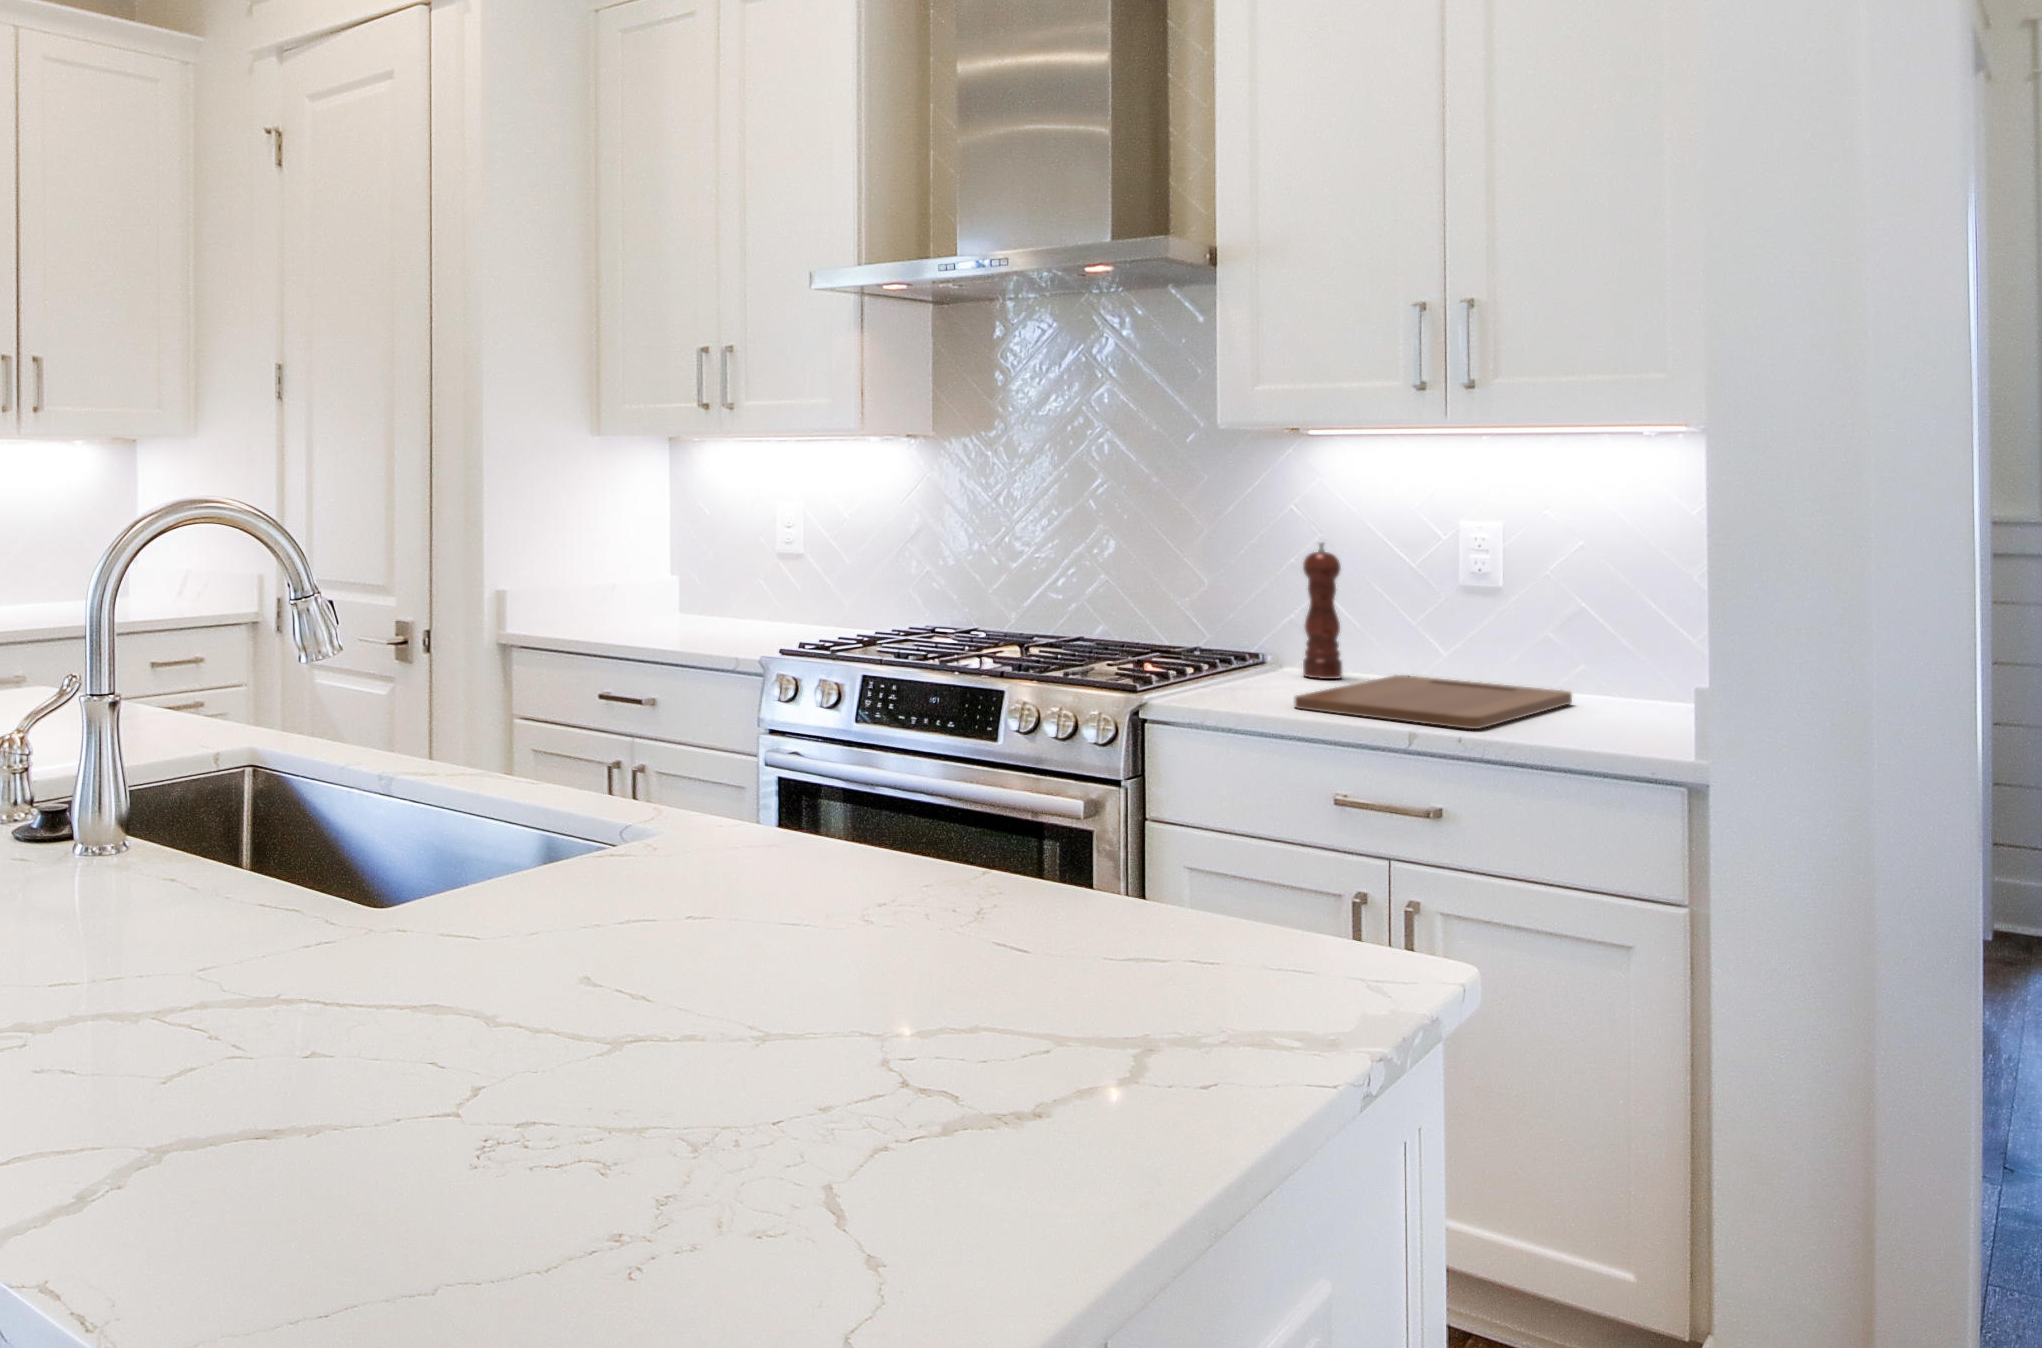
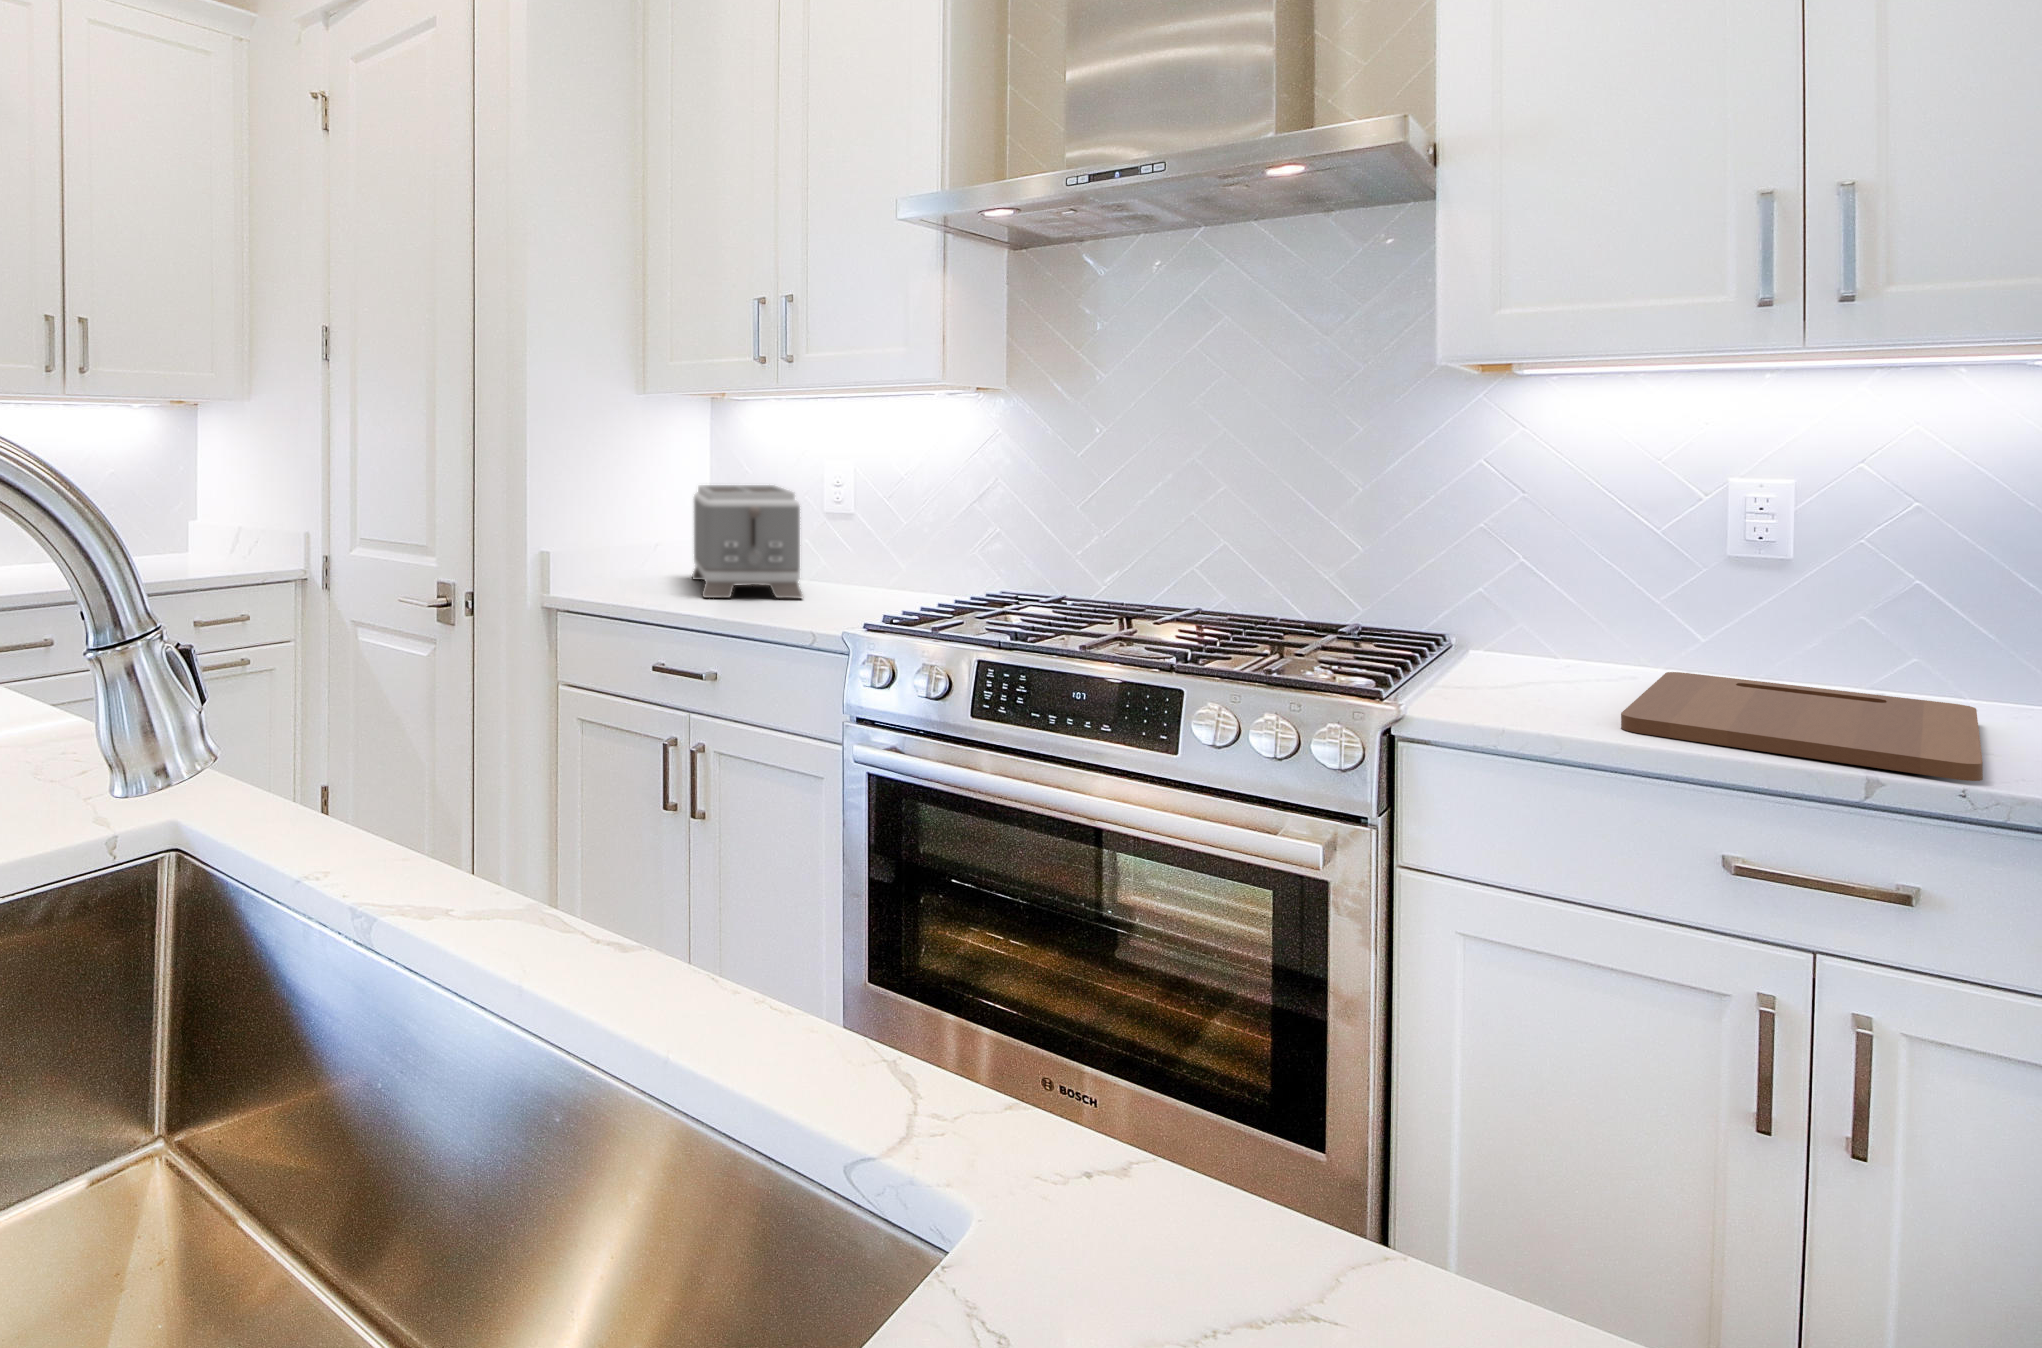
toaster: none [644,527,739,632] -> present [692,485,802,598]
pepper mill: present [1303,542,1342,679] -> none [1524,507,1580,673]

